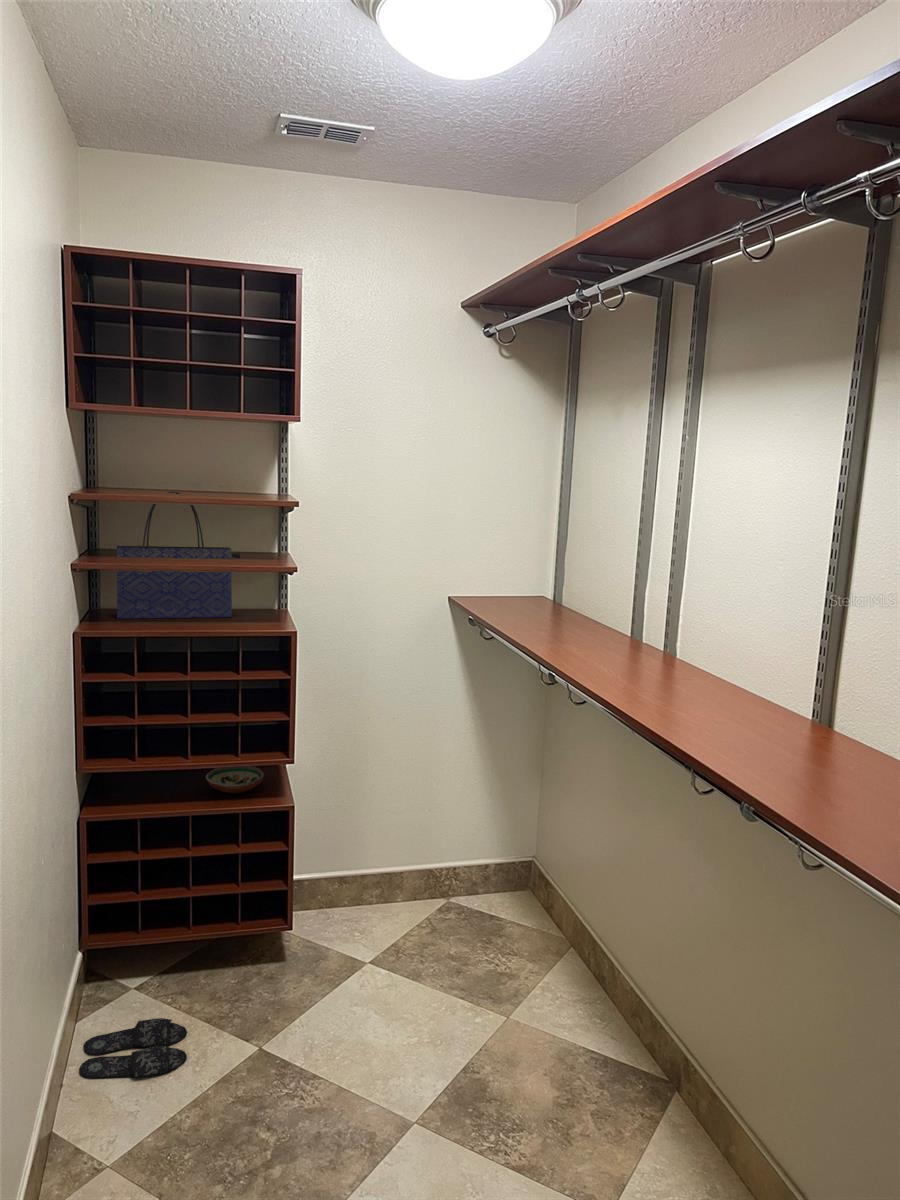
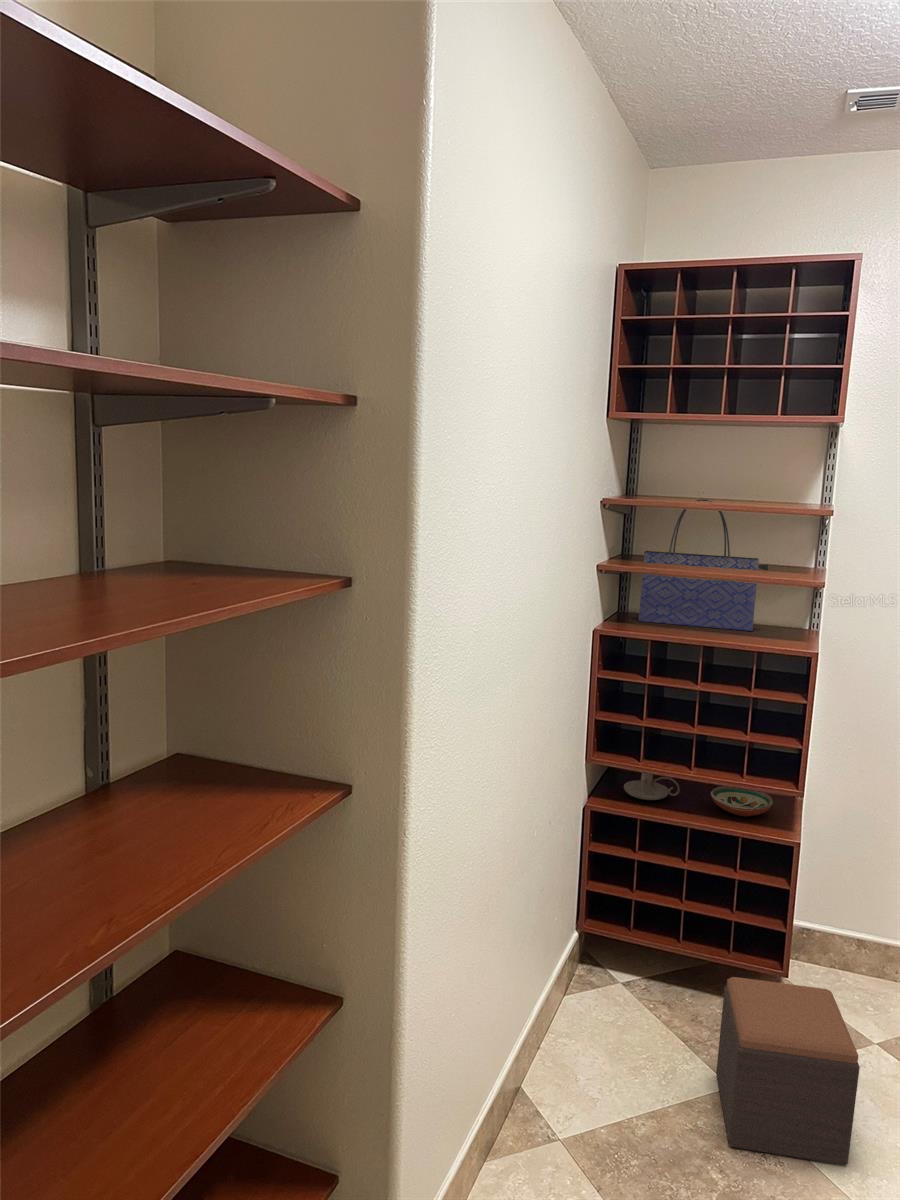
candle holder: none [116,764,175,799] -> present [624,772,680,800]
footstool: none [245,929,372,1101] -> present [716,977,860,1165]
slippers: present [79,1018,187,1079] -> none [557,1014,661,1074]

